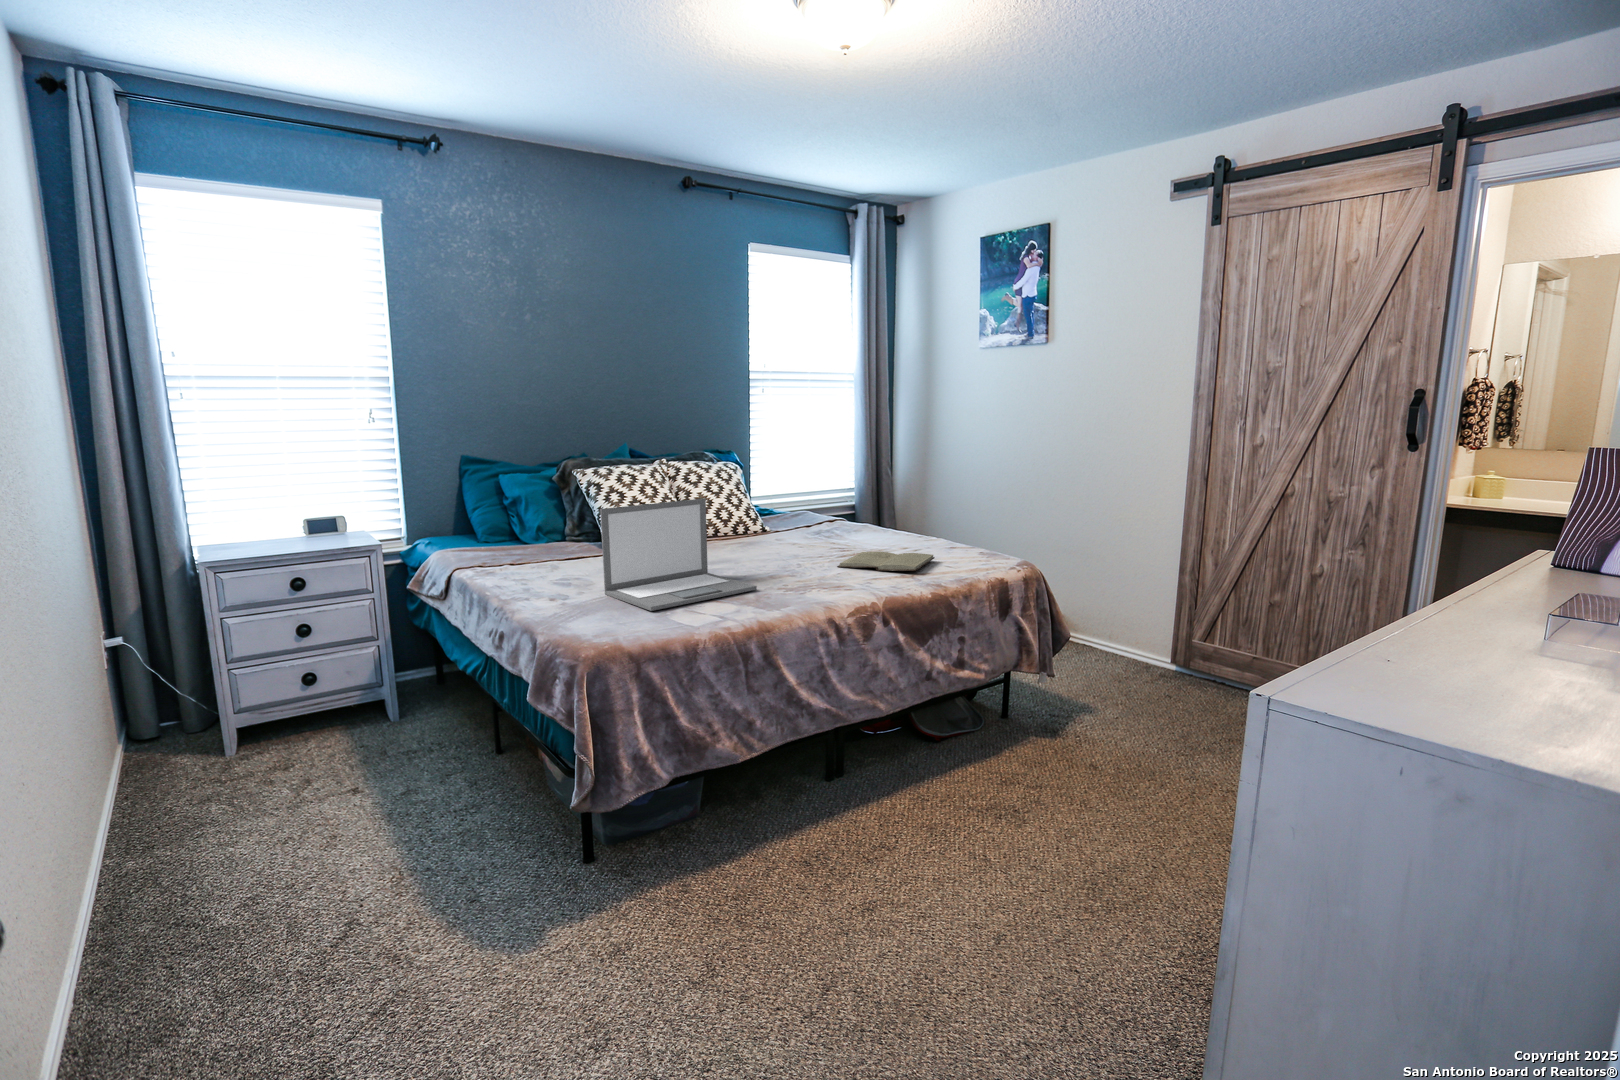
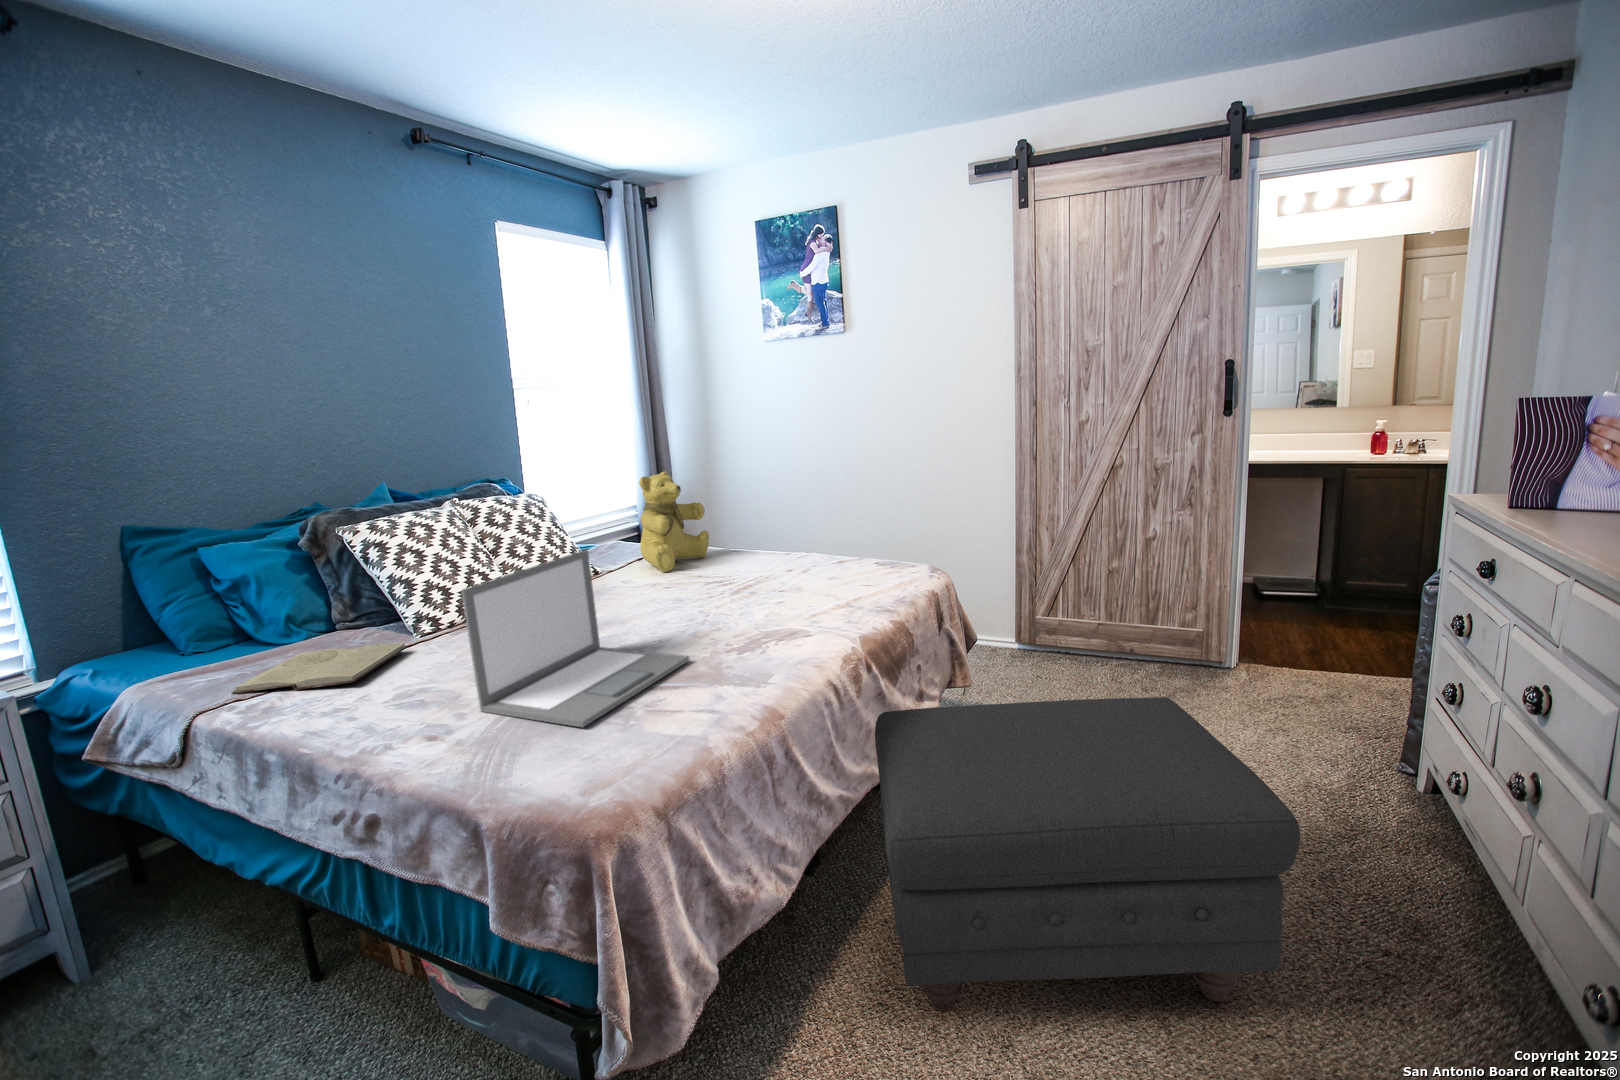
teddy bear: none [797,455,857,537] -> present [639,472,709,572]
book: present [837,552,935,571] -> present [231,643,408,694]
ottoman: none [817,657,1156,941] -> present [875,697,1300,1011]

